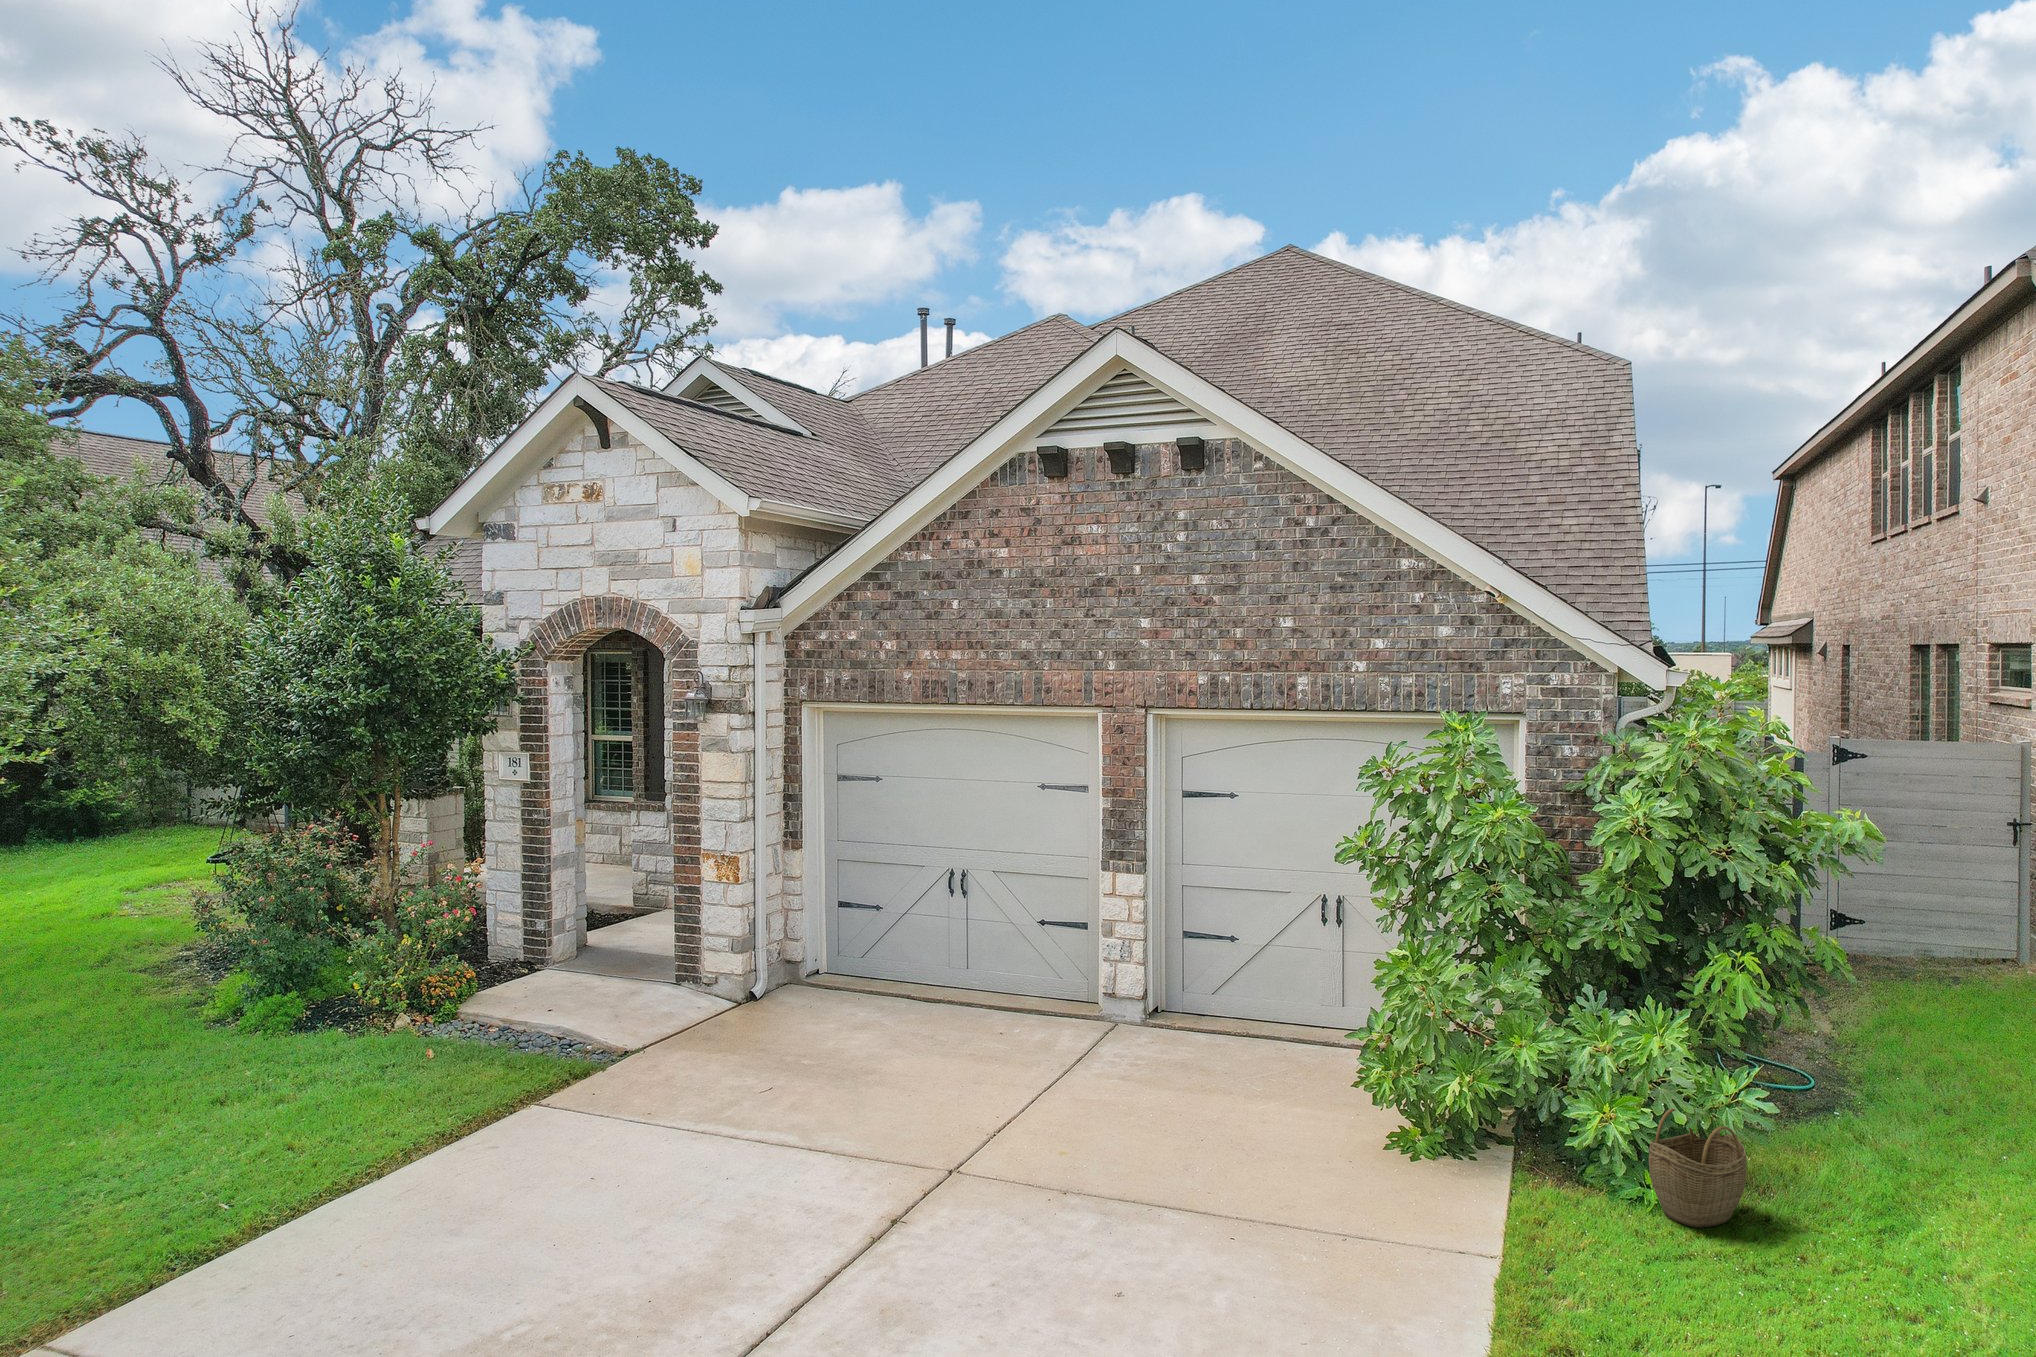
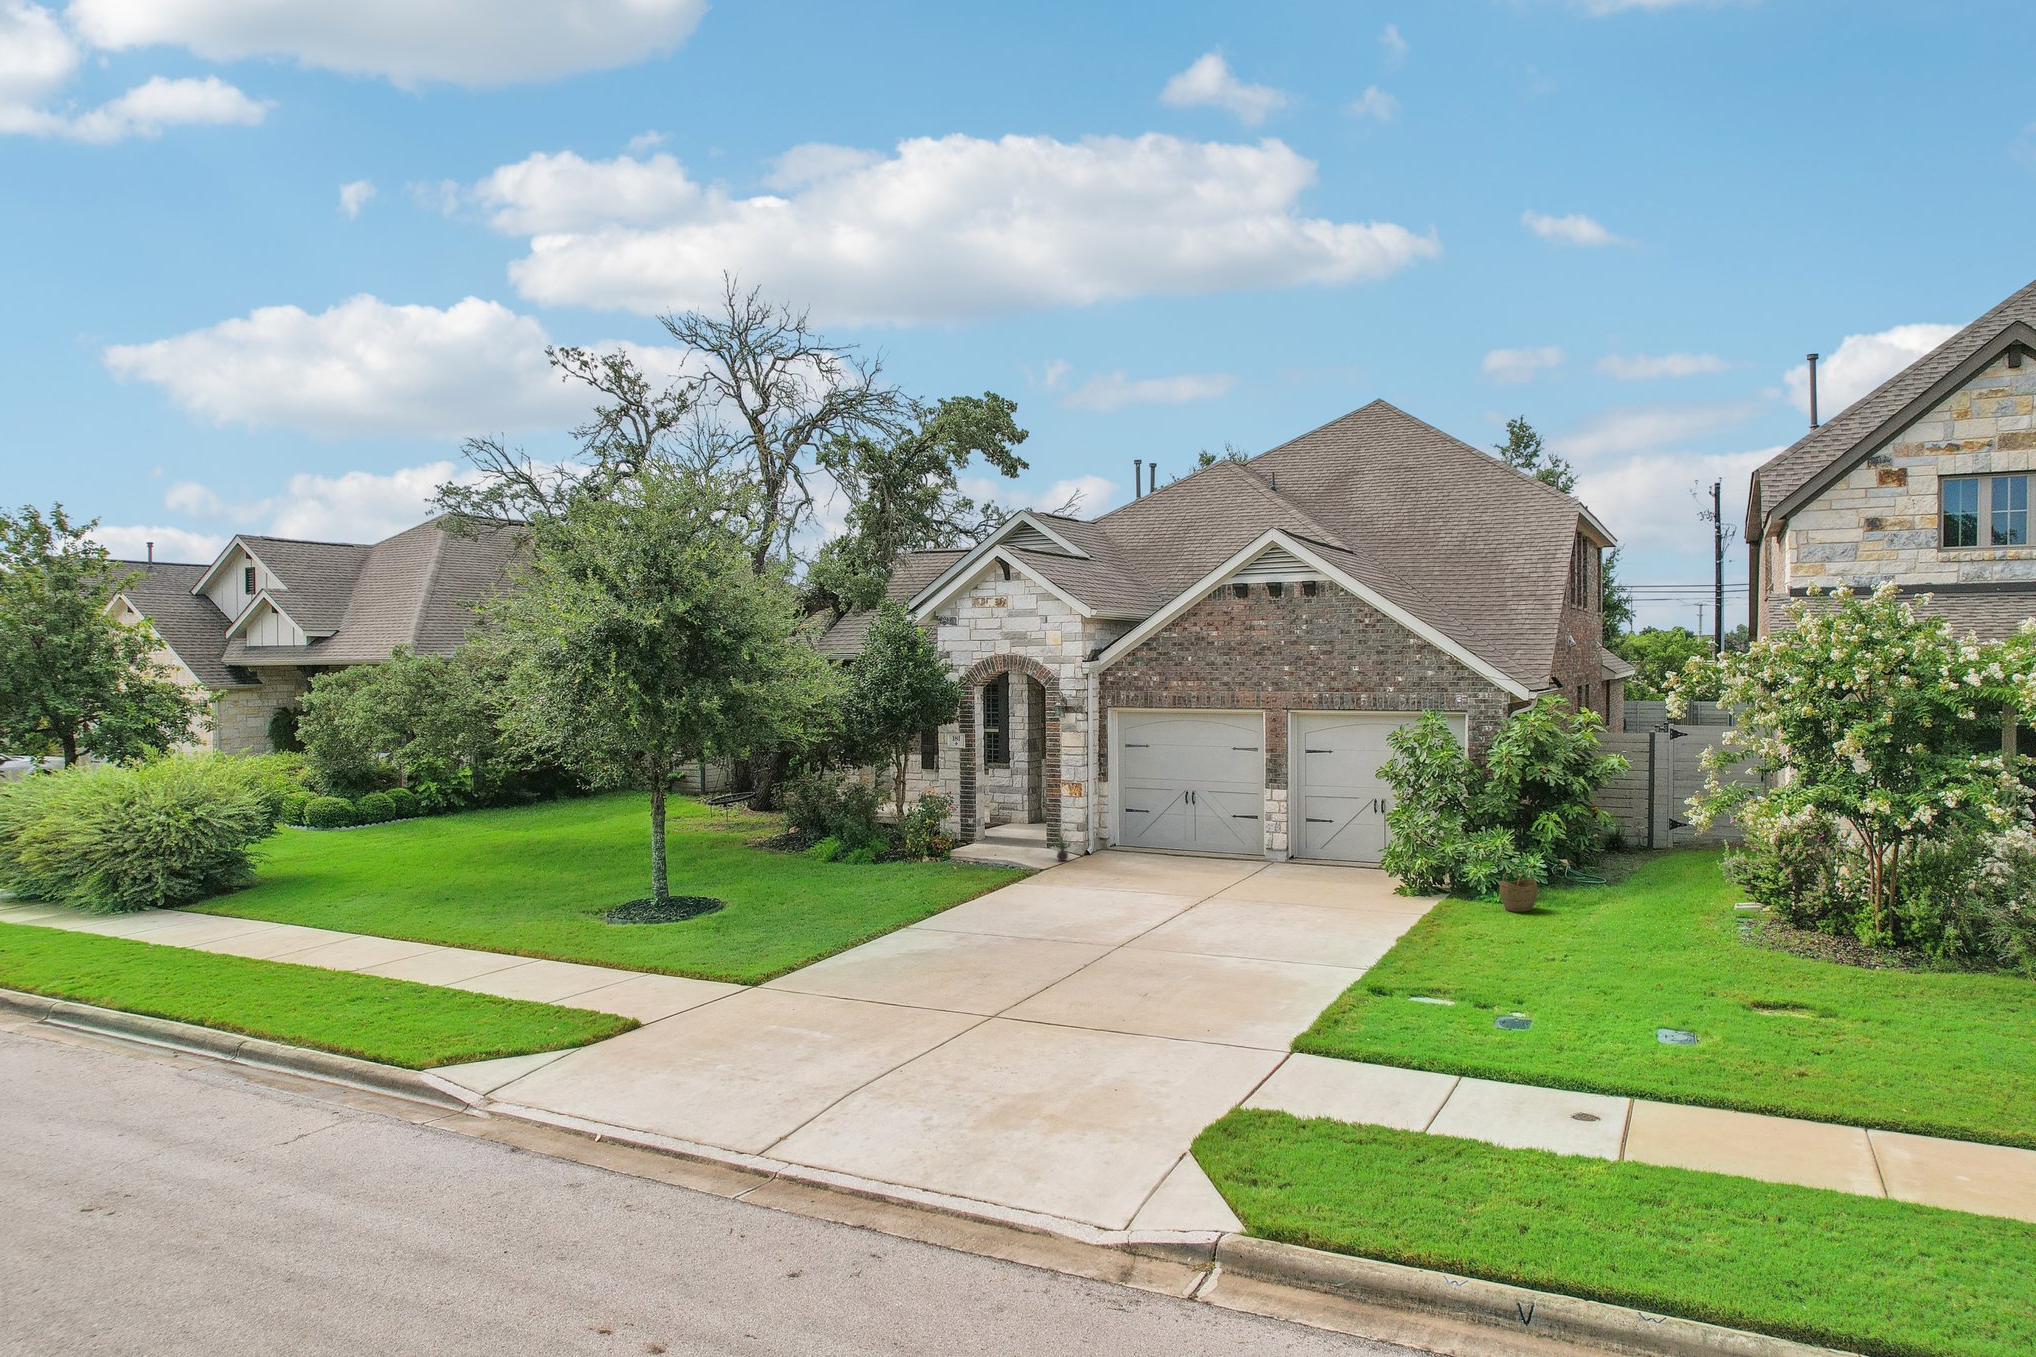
decorative plant: none [656,949,727,1018] -> present [1057,834,1068,861]

